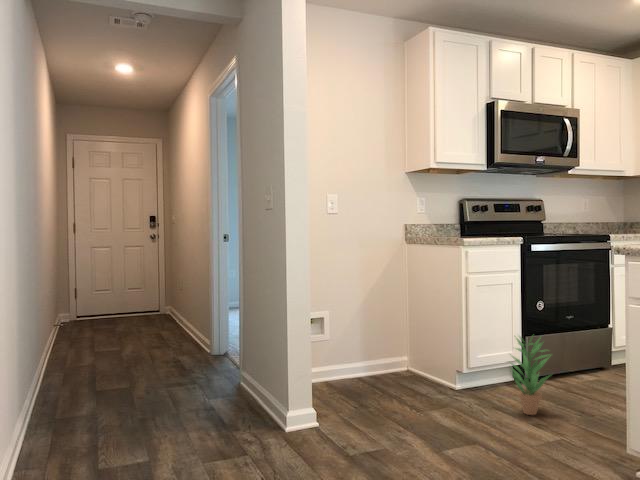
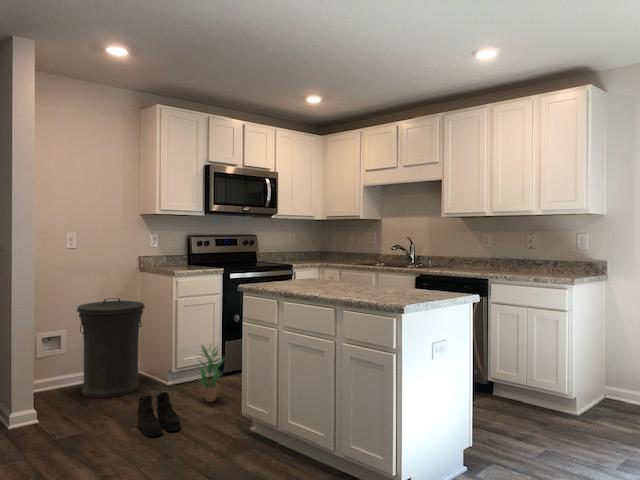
trash can: none [346,274,425,397] -> present [77,298,145,398]
boots: none [451,395,516,455] -> present [138,392,181,436]

